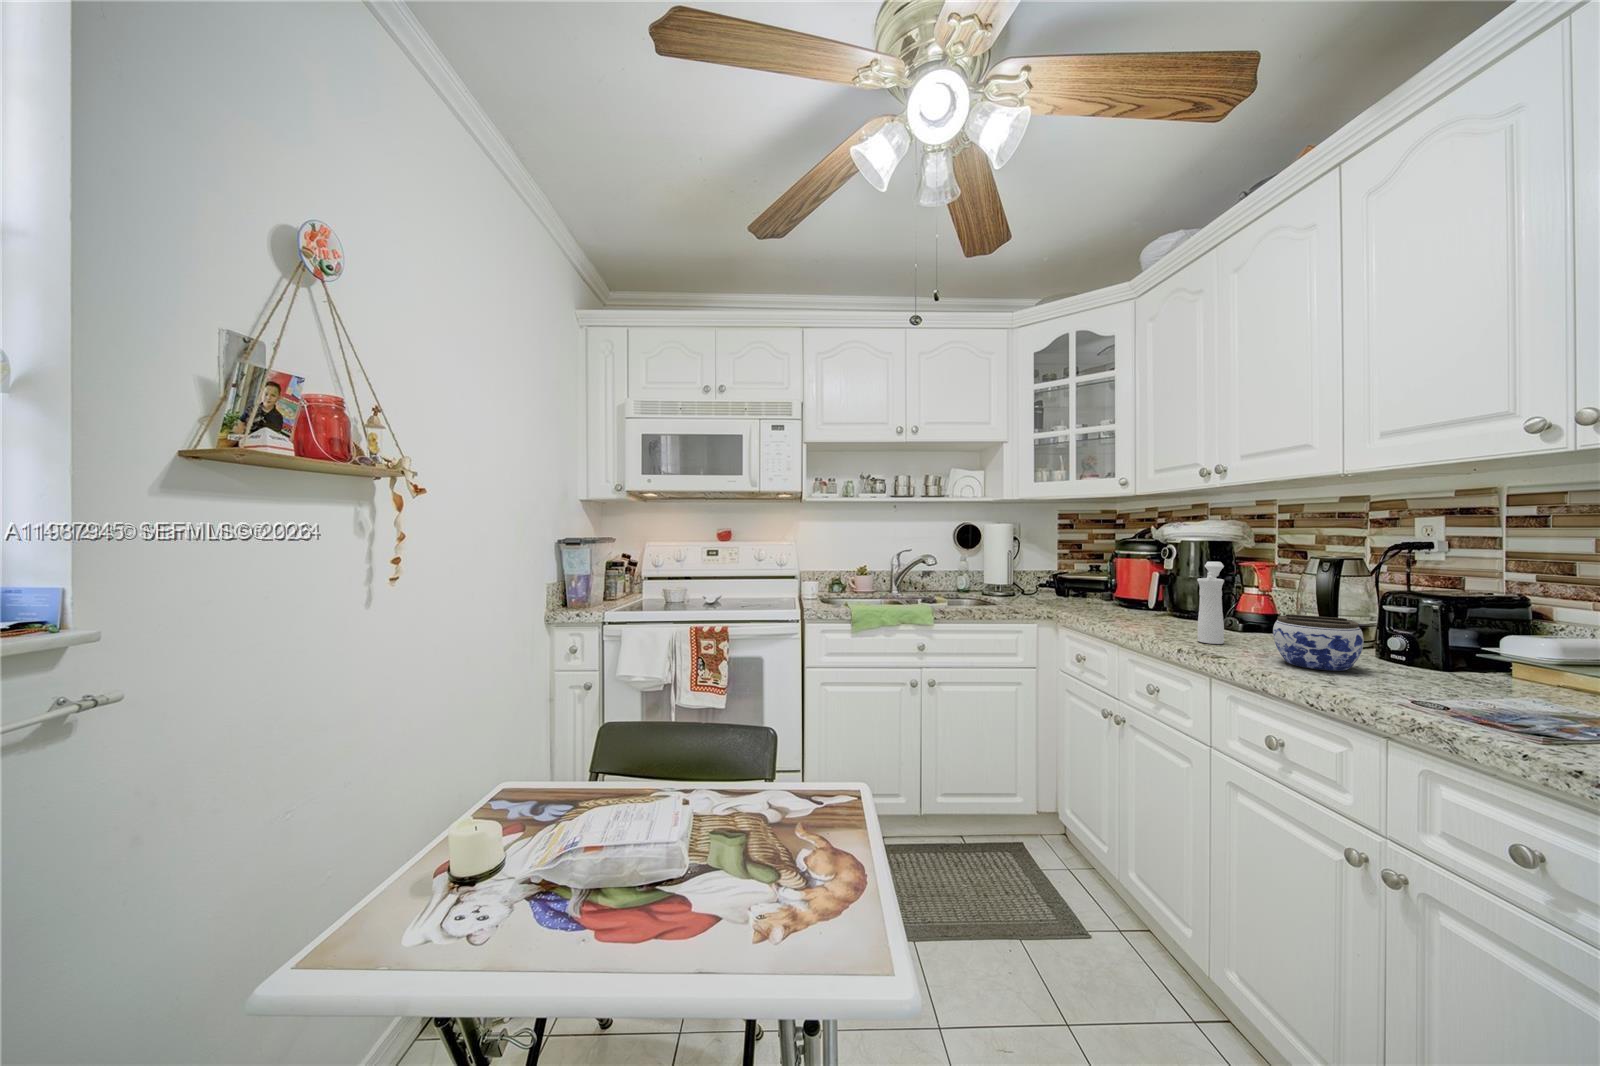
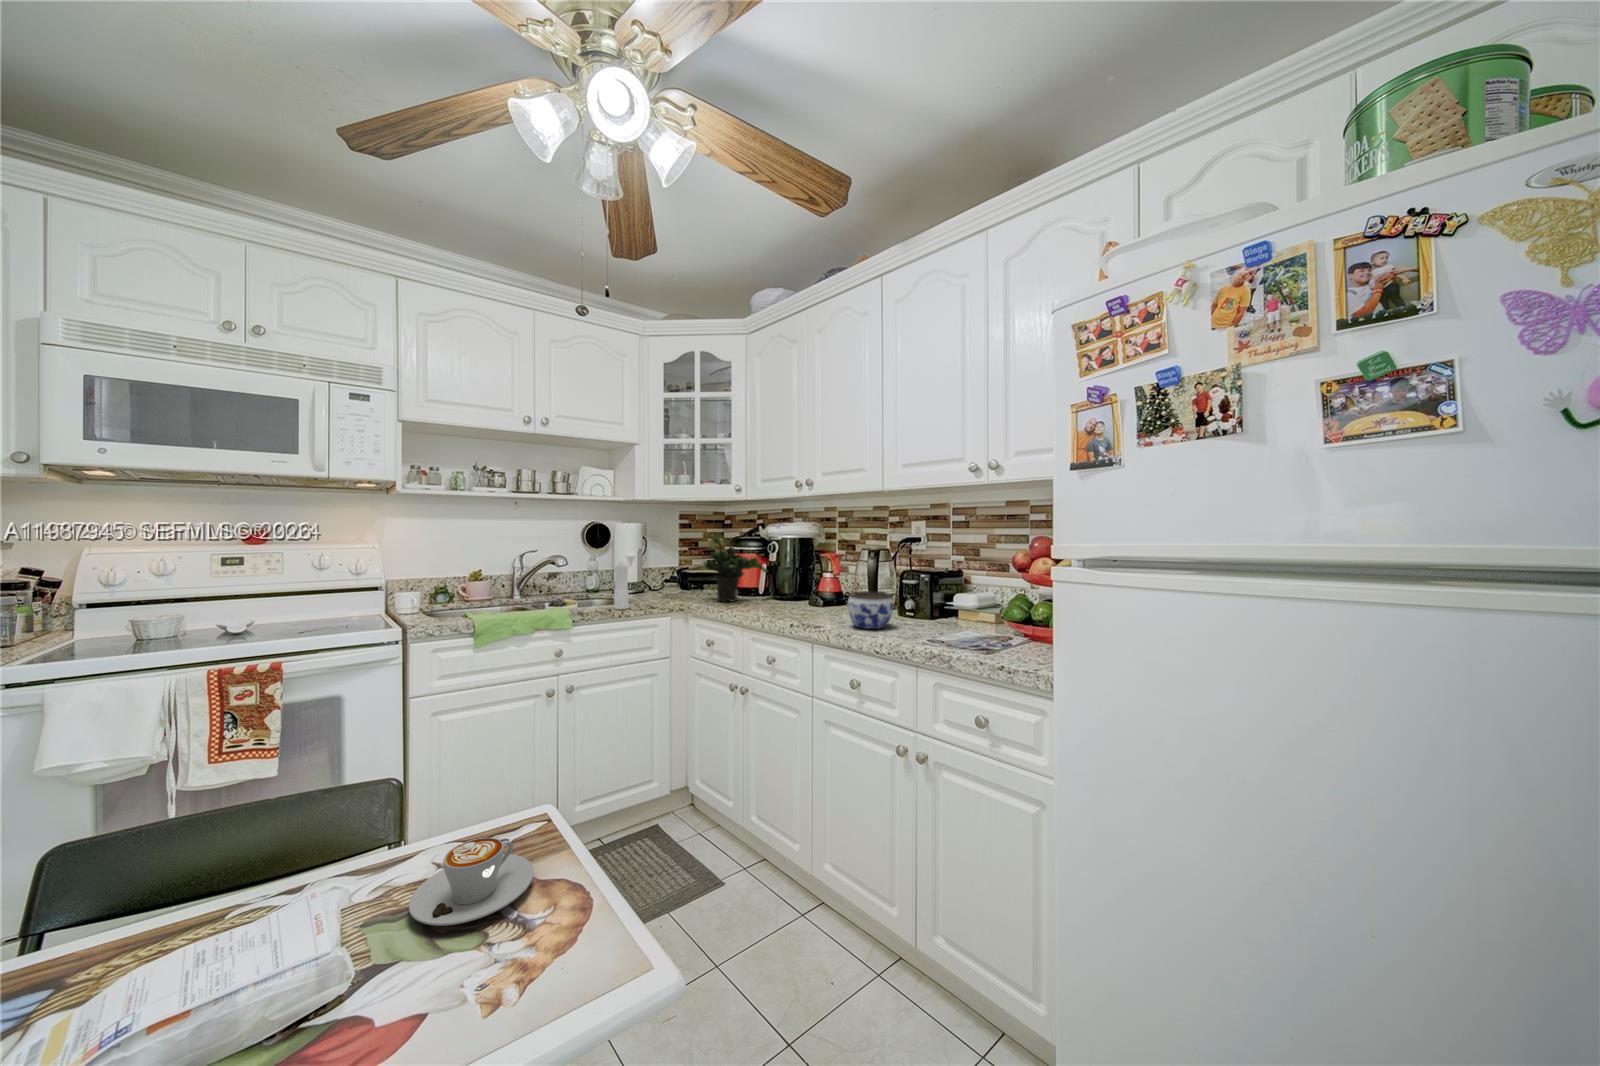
potted plant: none [1073,535,1160,613] -> present [703,533,768,601]
pepper mill: present [1197,562,1224,644] -> present [614,553,636,610]
coffee cup: none [737,790,830,861] -> present [409,838,534,926]

